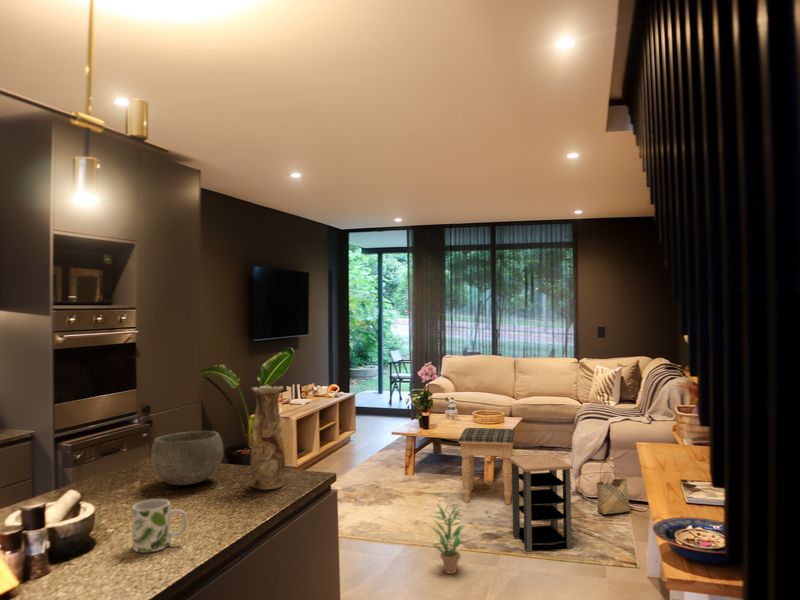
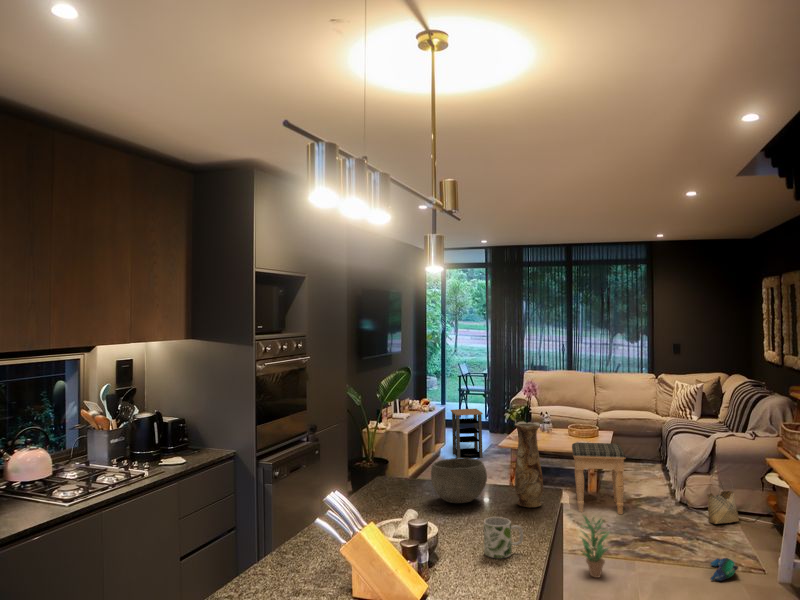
side table: present [509,455,573,552] -> present [451,409,483,458]
plush toy: none [574,551,605,576] -> present [710,558,738,581]

